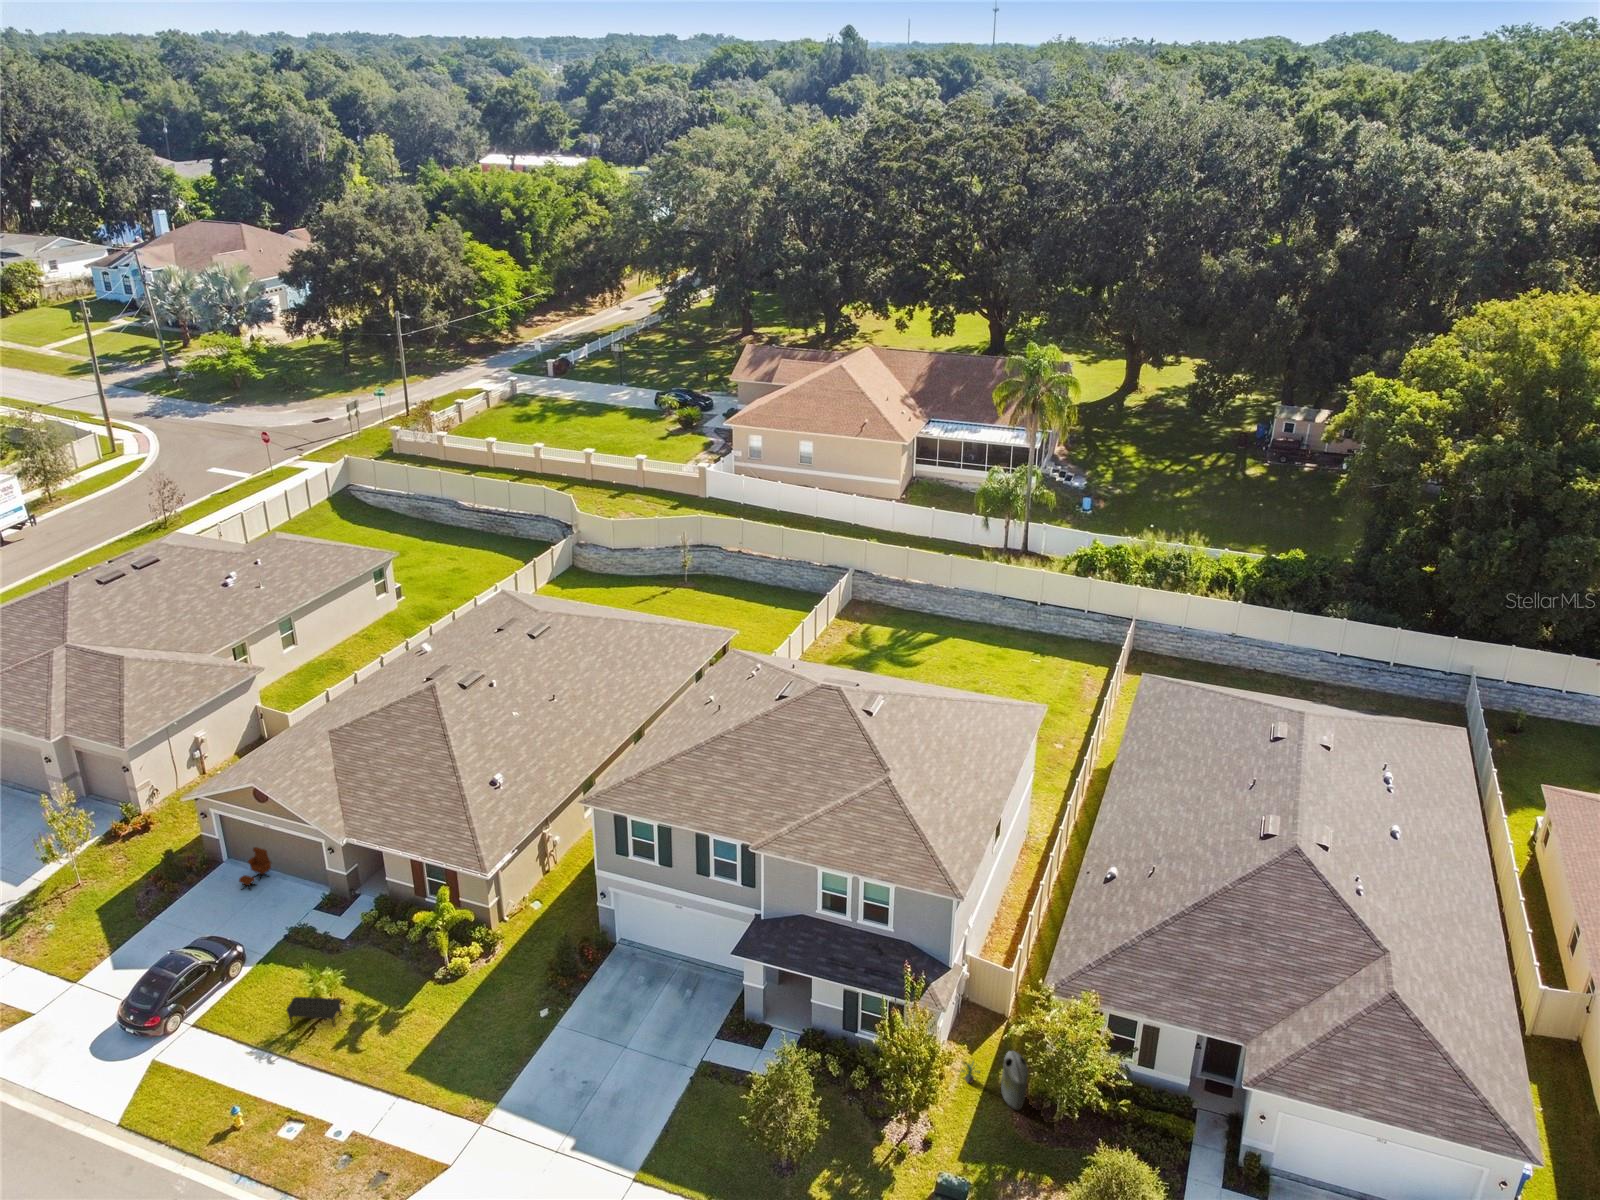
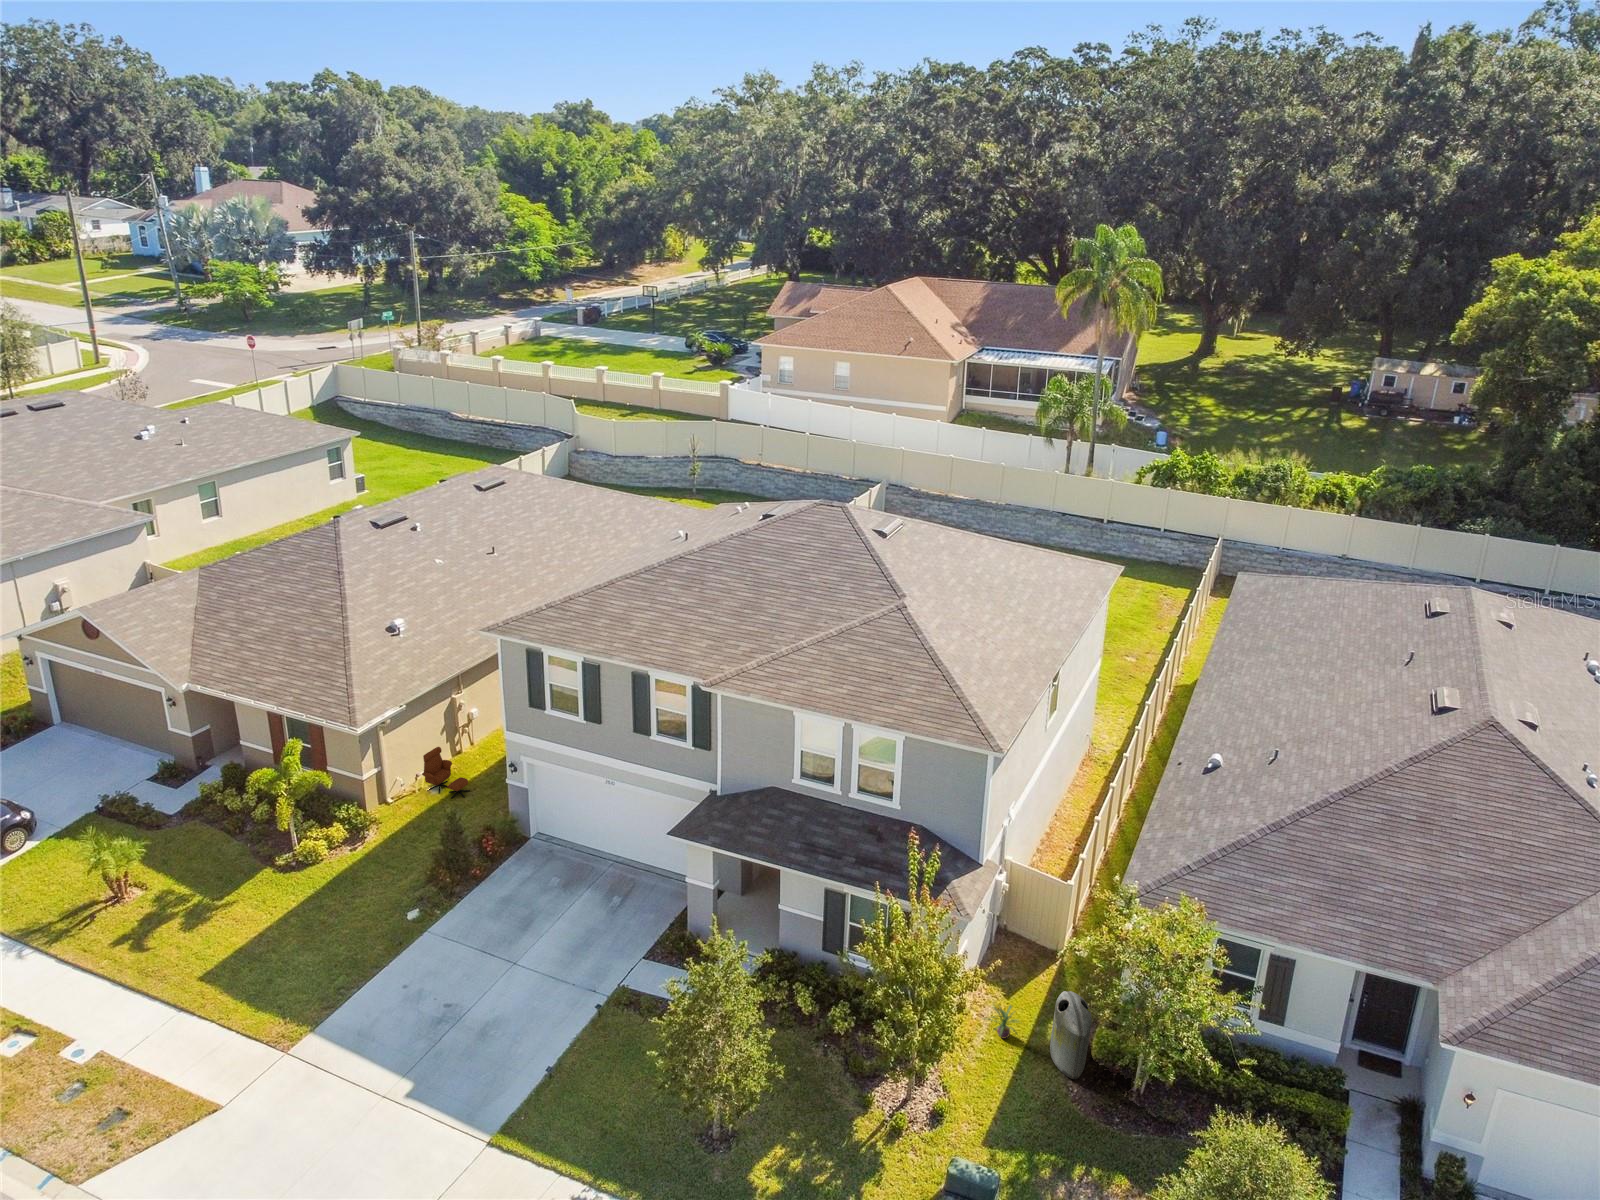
lounge chair: present [239,847,271,888] -> present [422,747,470,798]
bench: present [286,997,342,1026] -> none [57,873,138,916]

